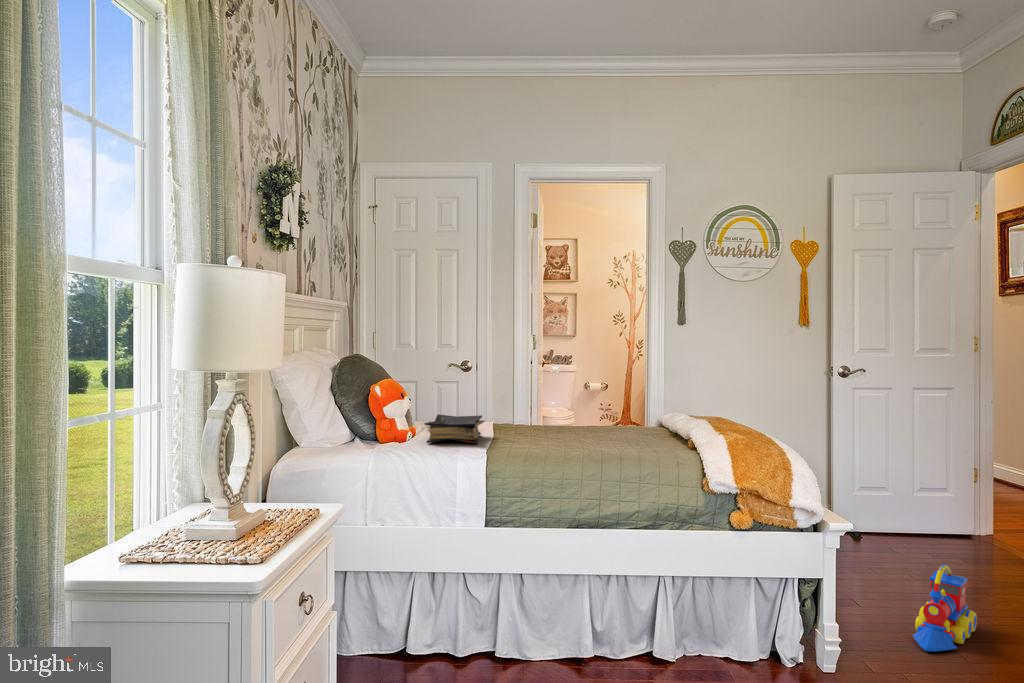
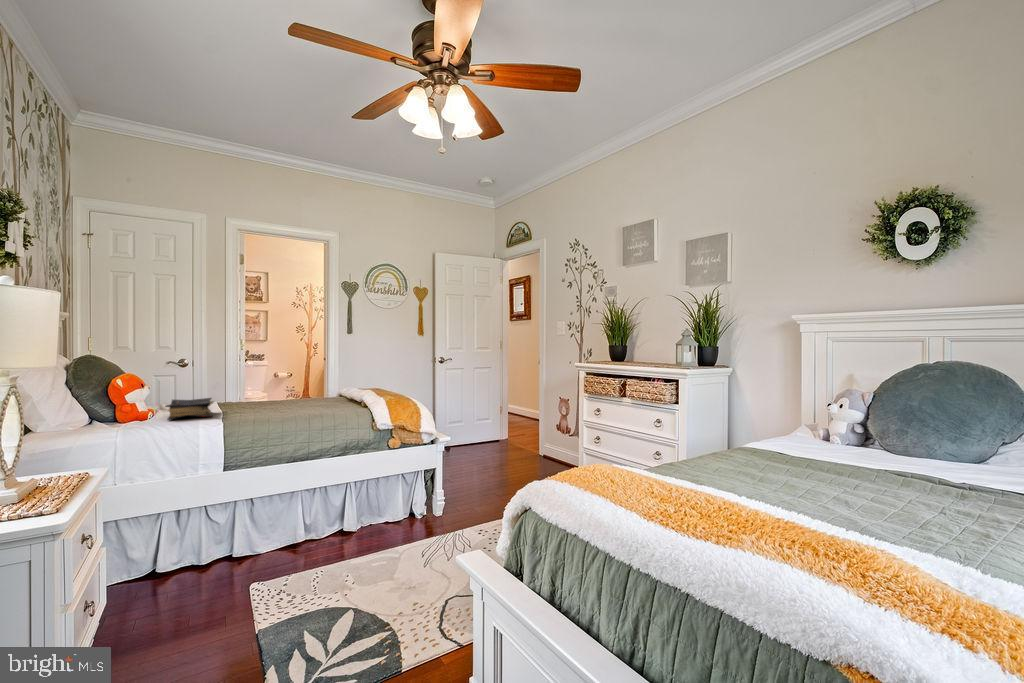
toy train: present [913,564,977,651] -> none [478,453,505,497]

